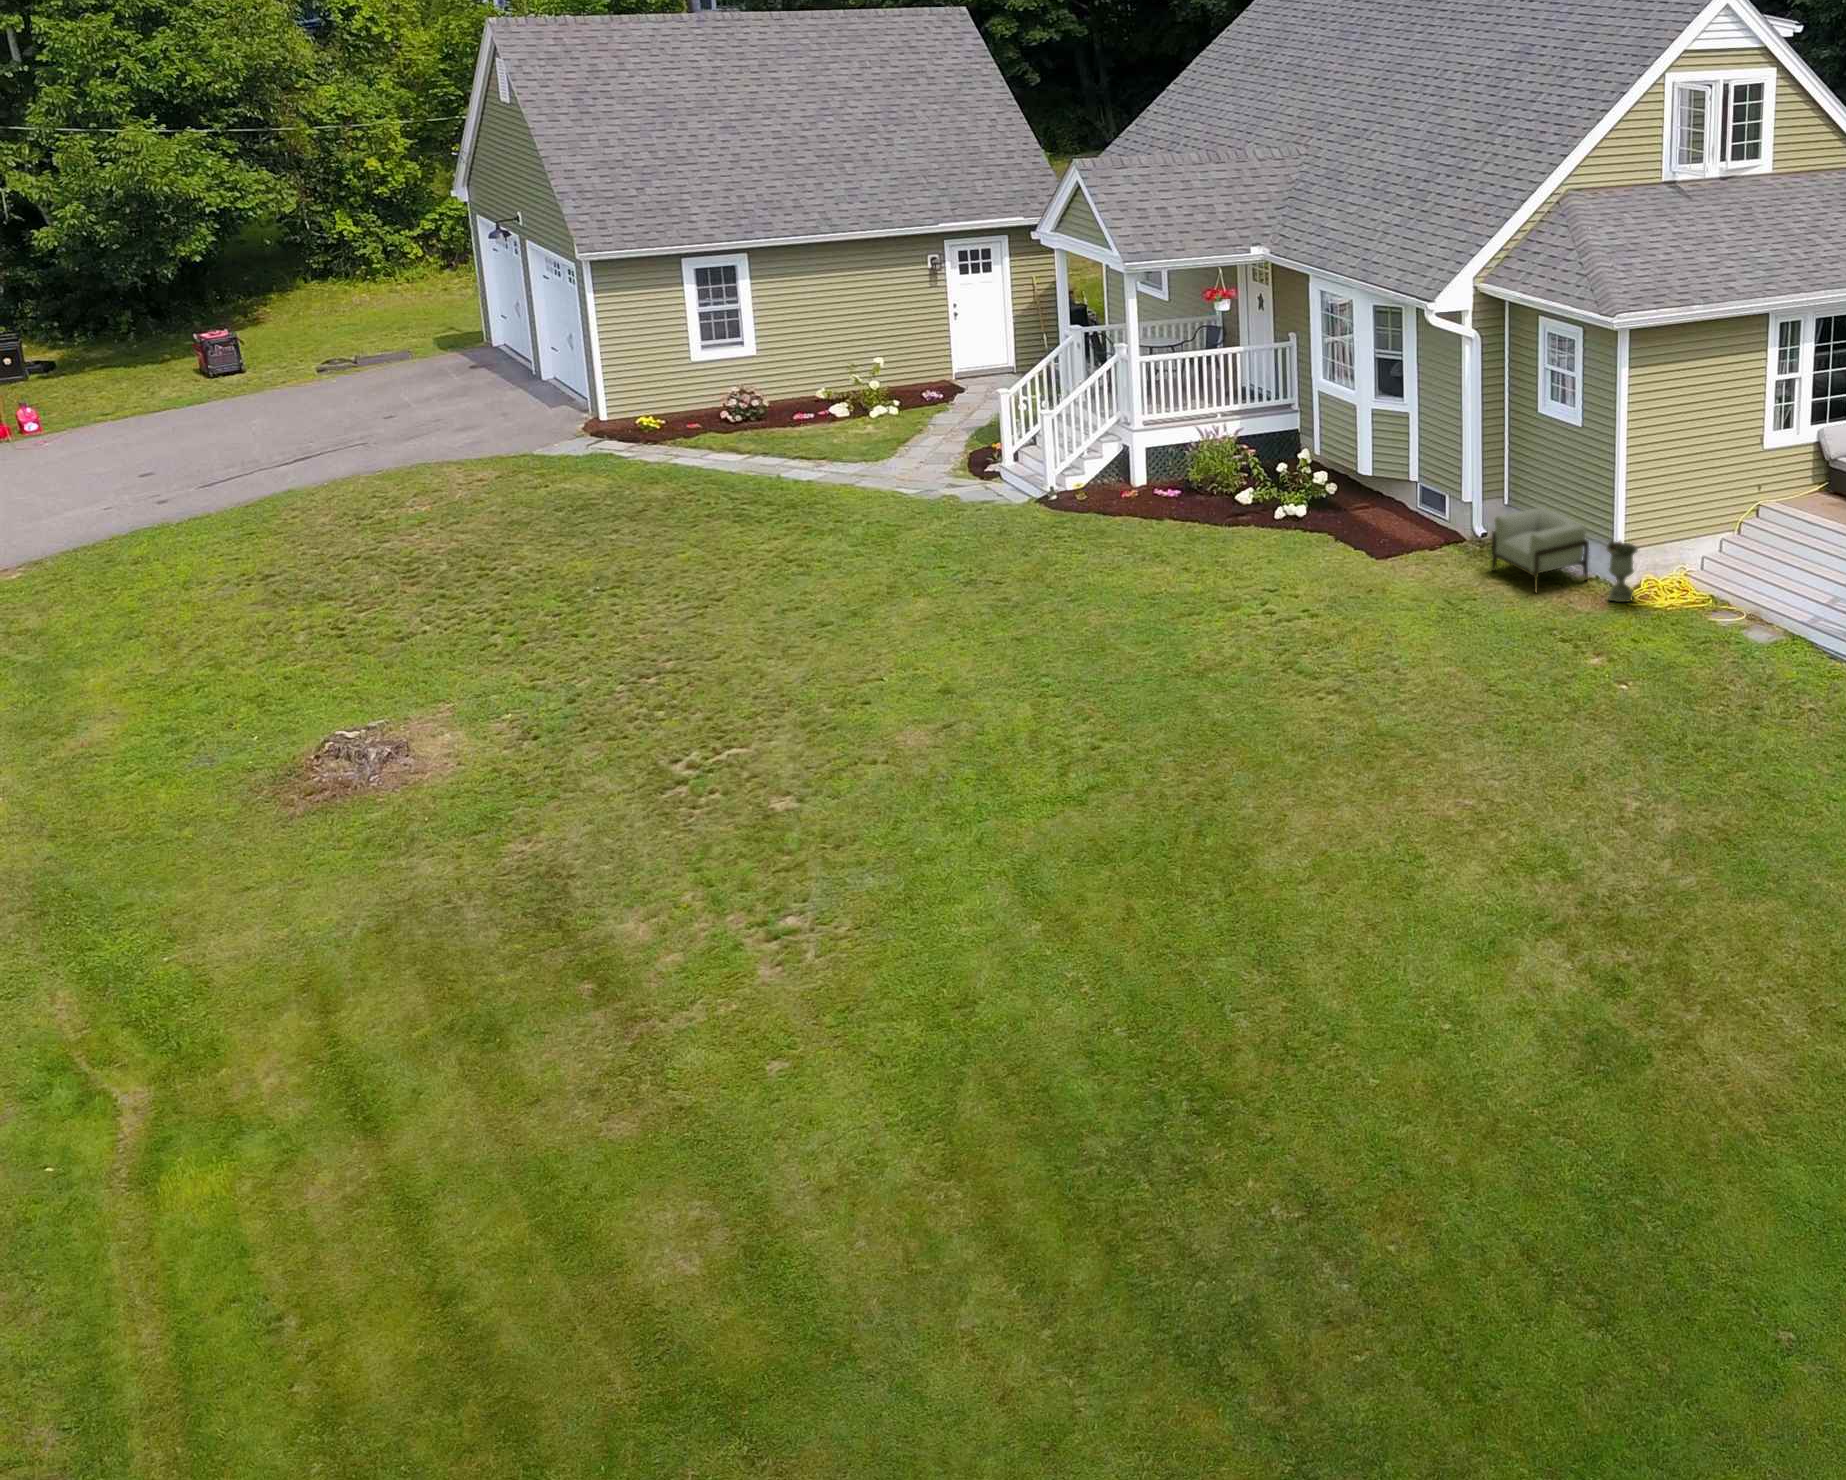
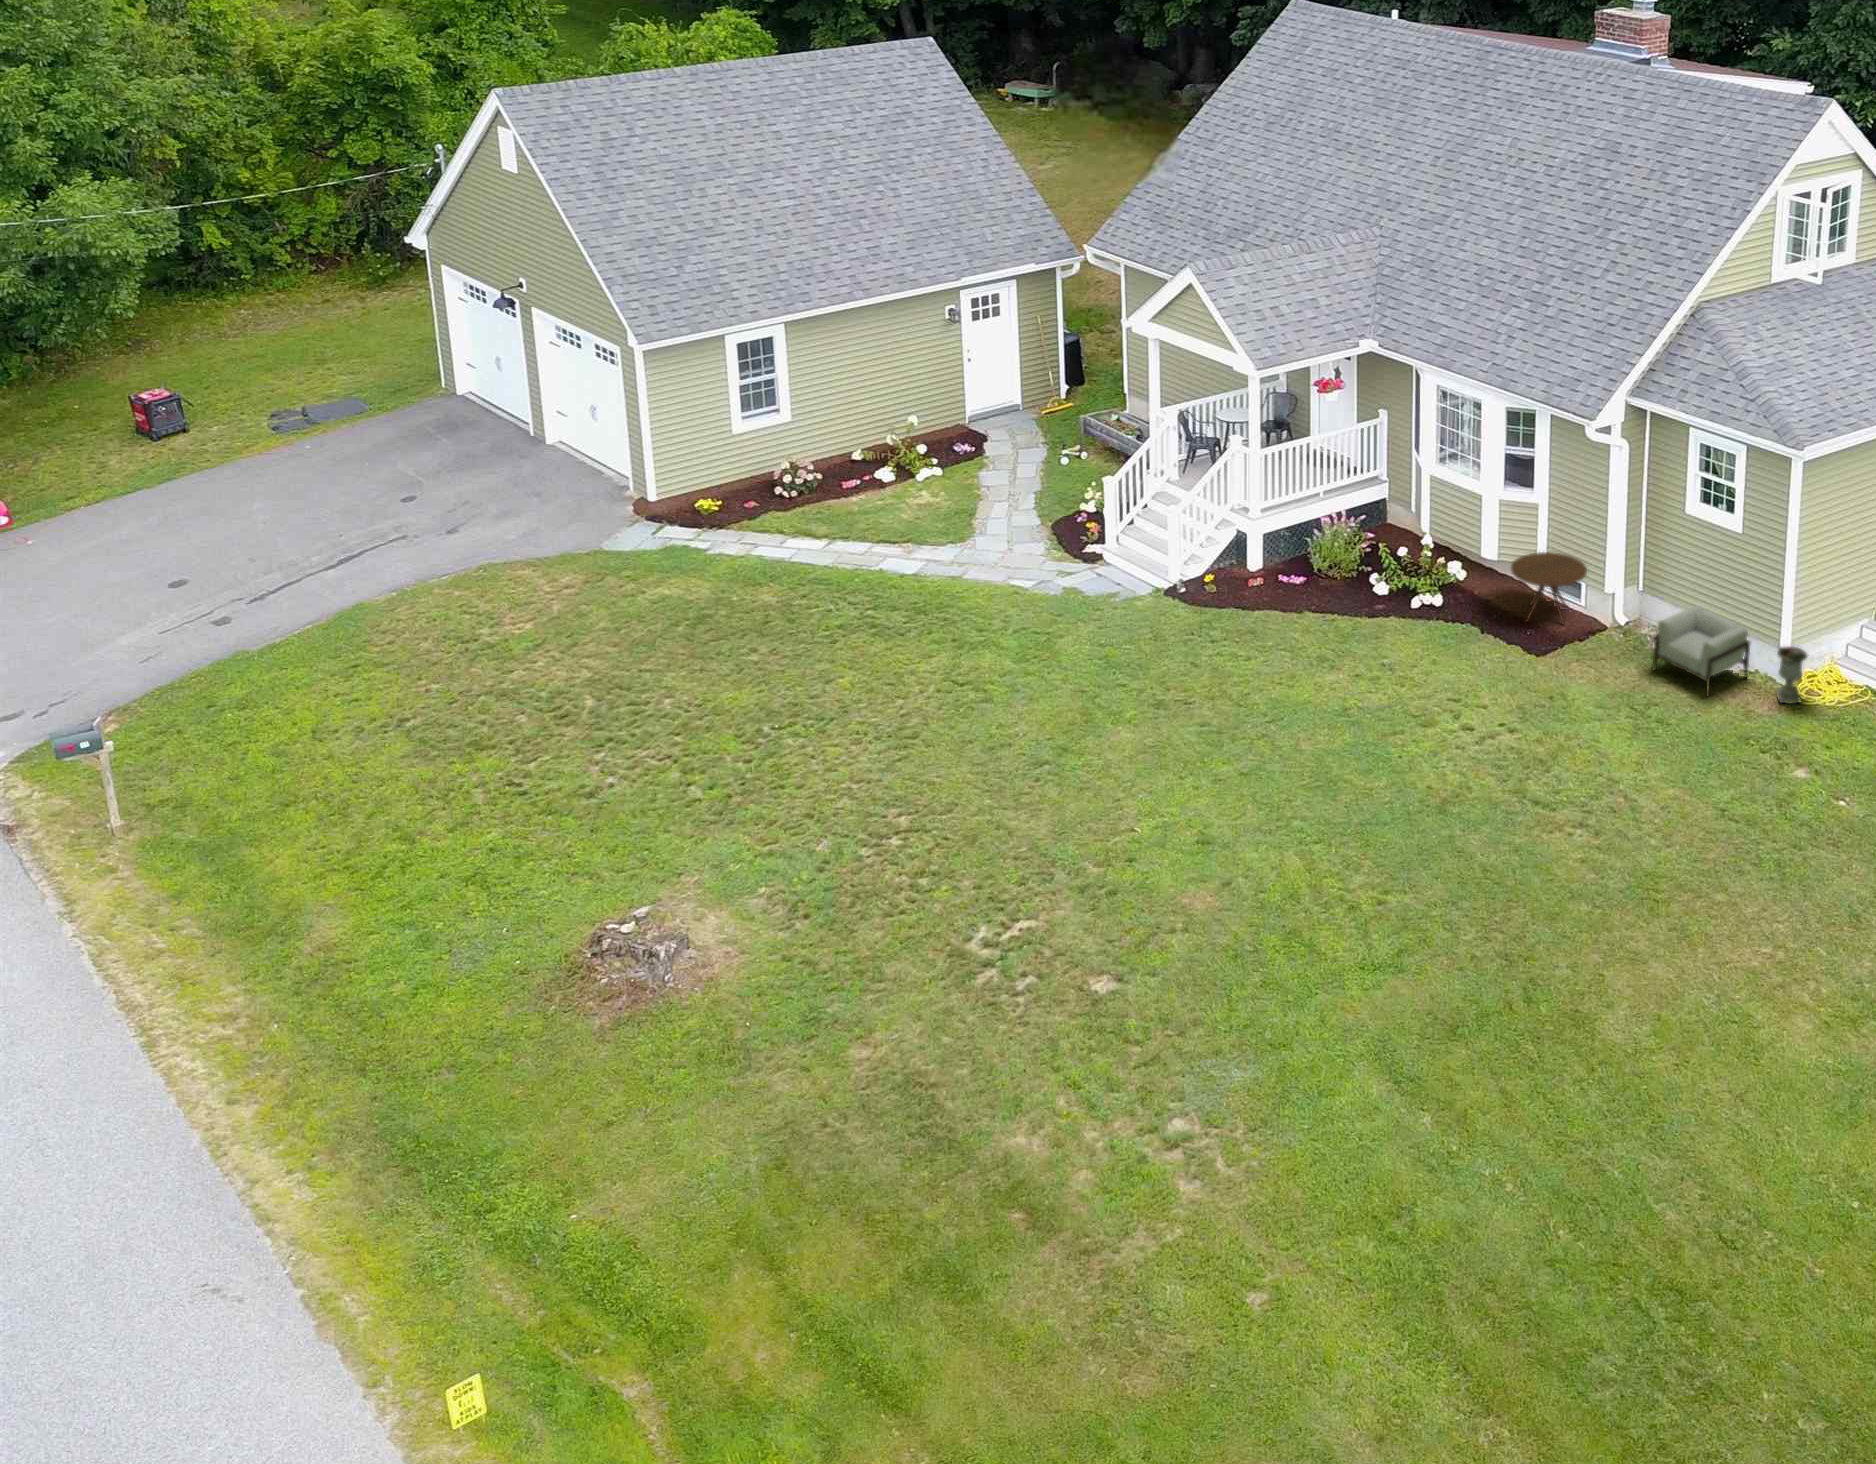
round table: none [1369,464,1448,535] -> present [1511,552,1587,623]

